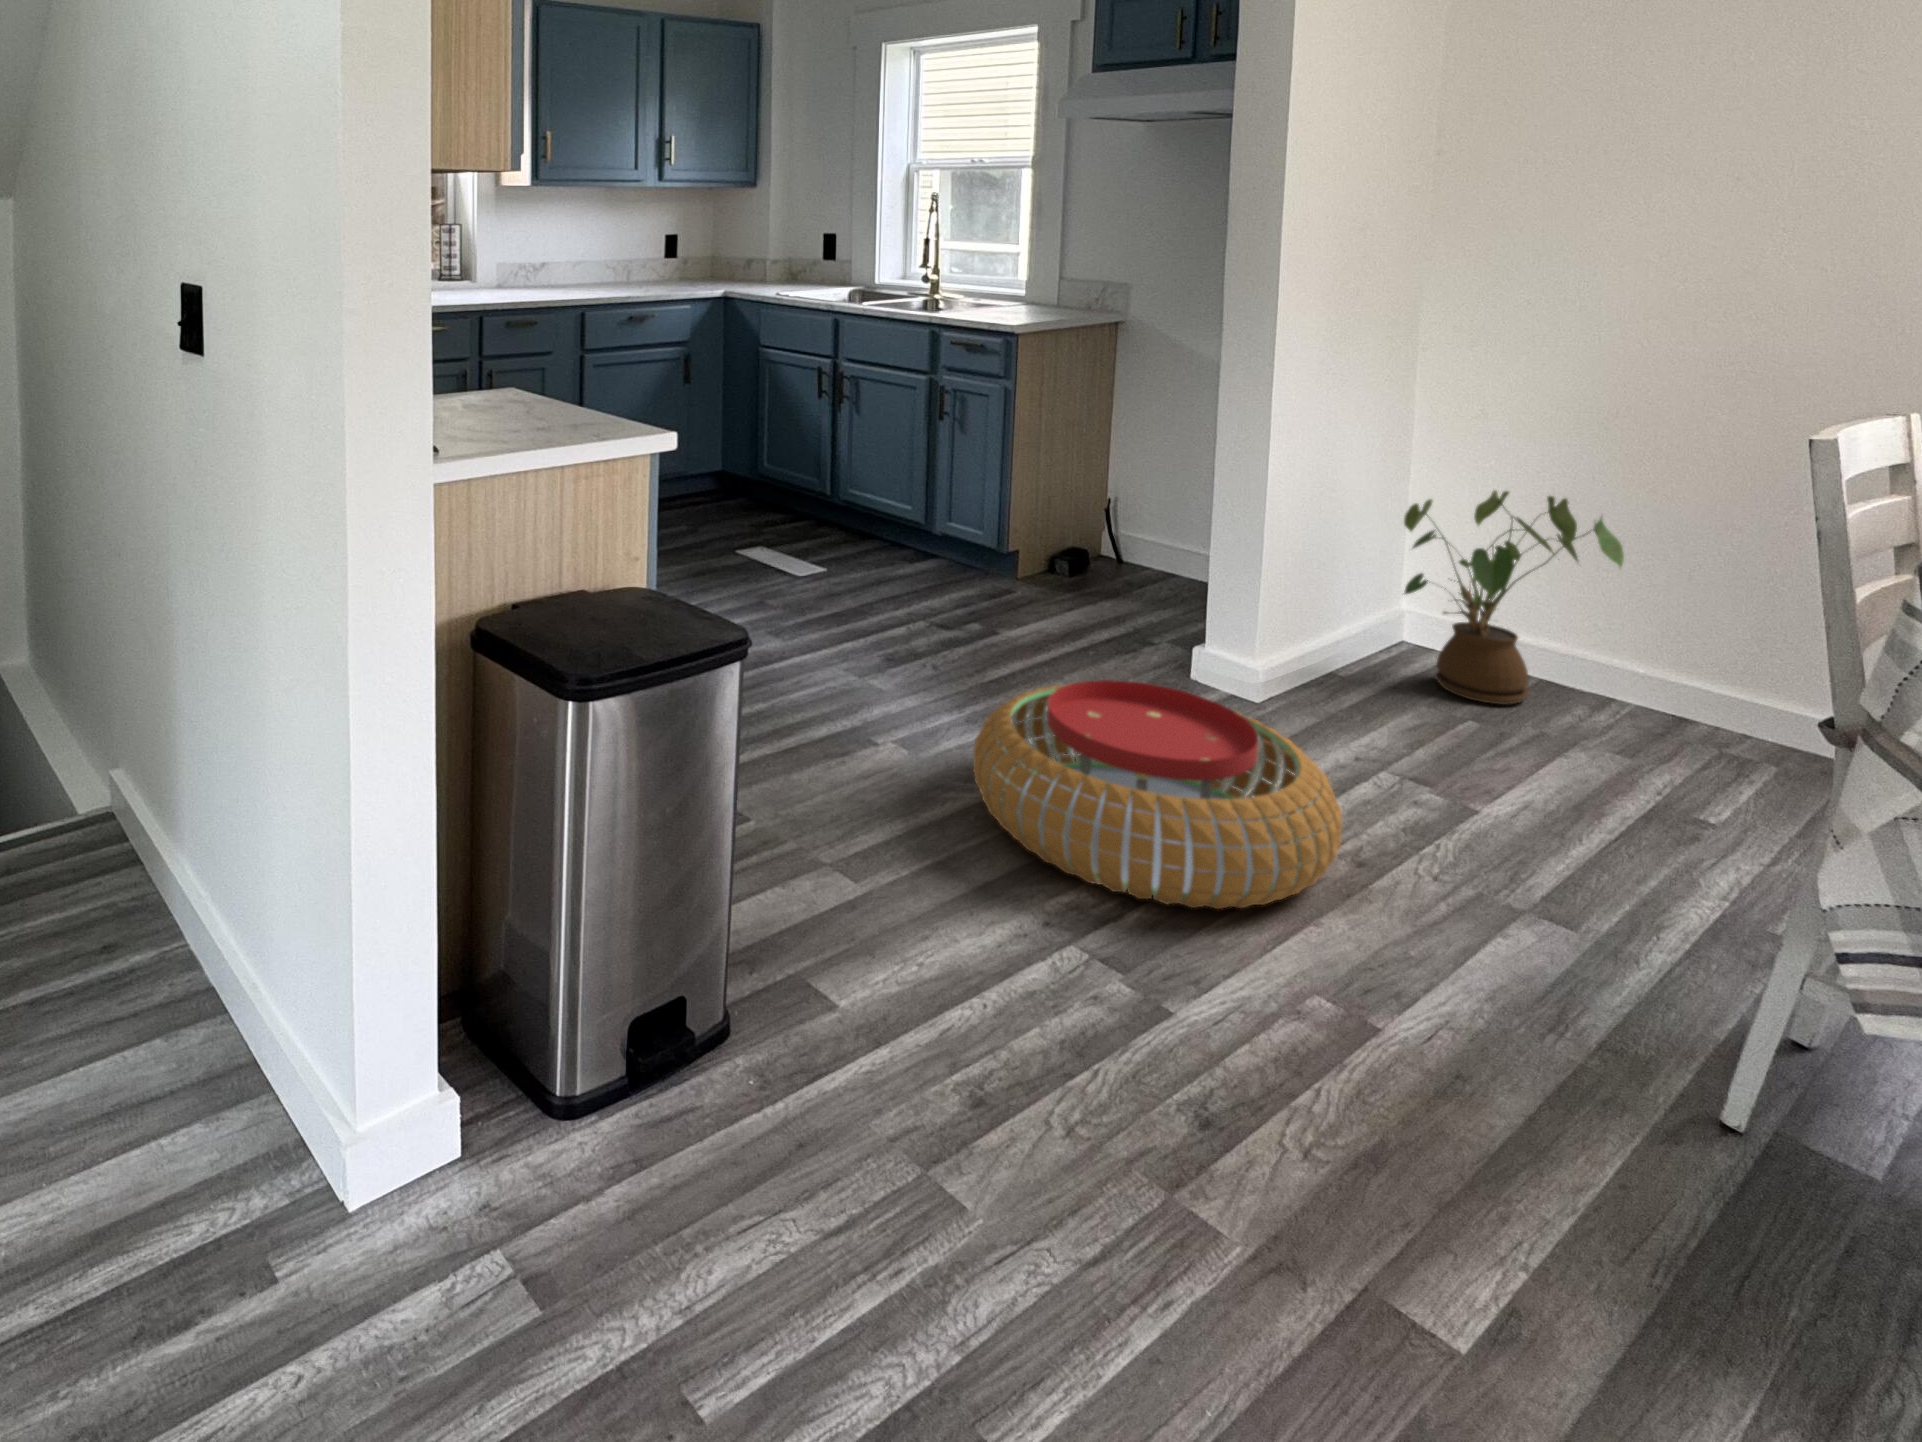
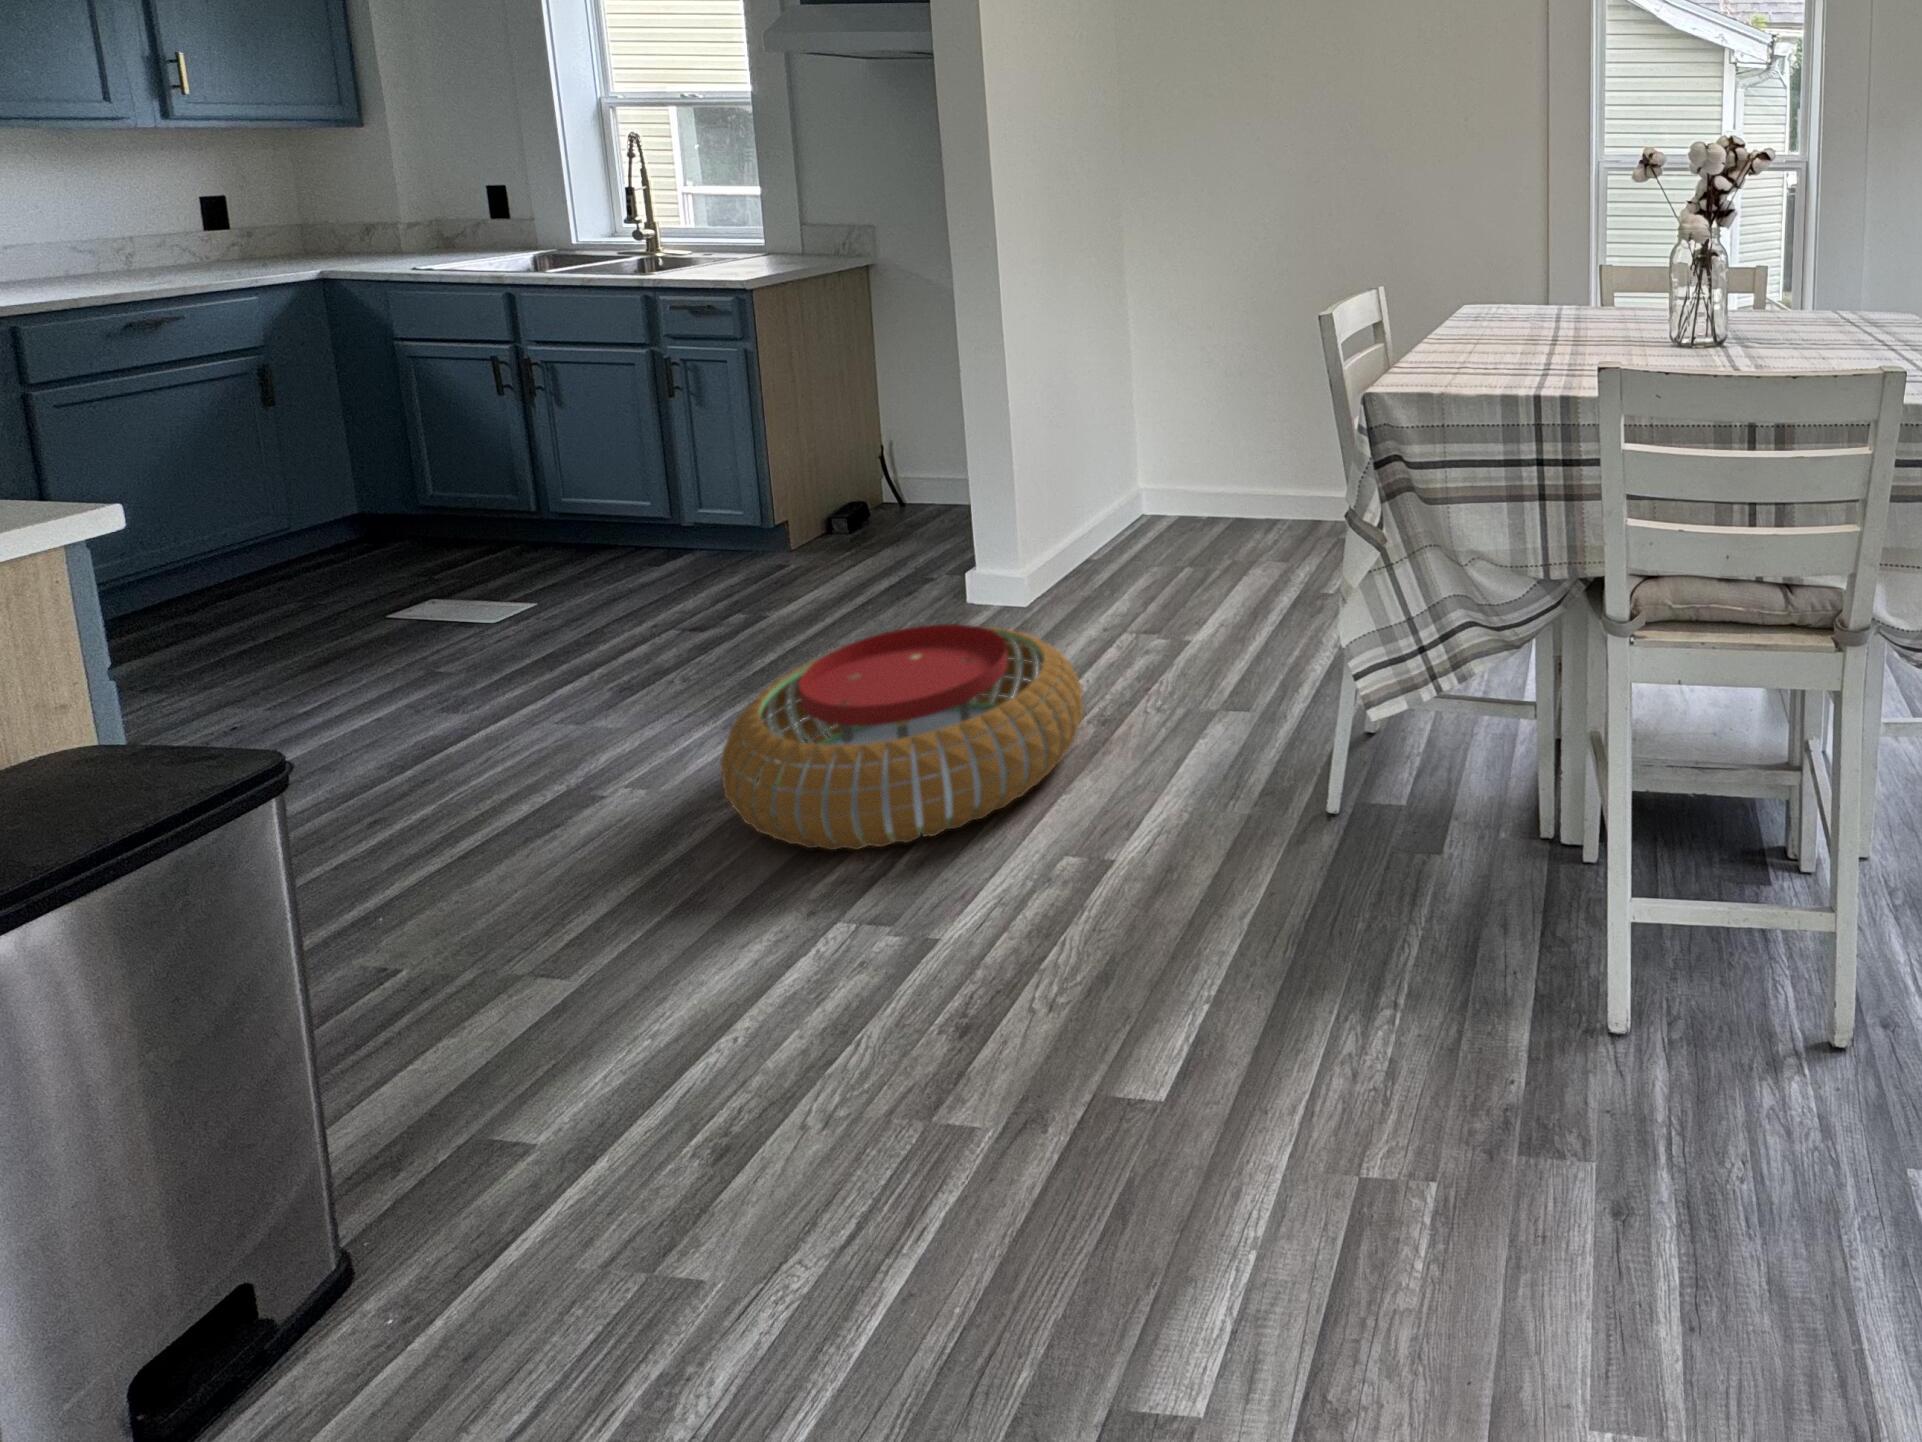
house plant: present [1404,491,1624,705] -> none [1128,374,1271,550]

